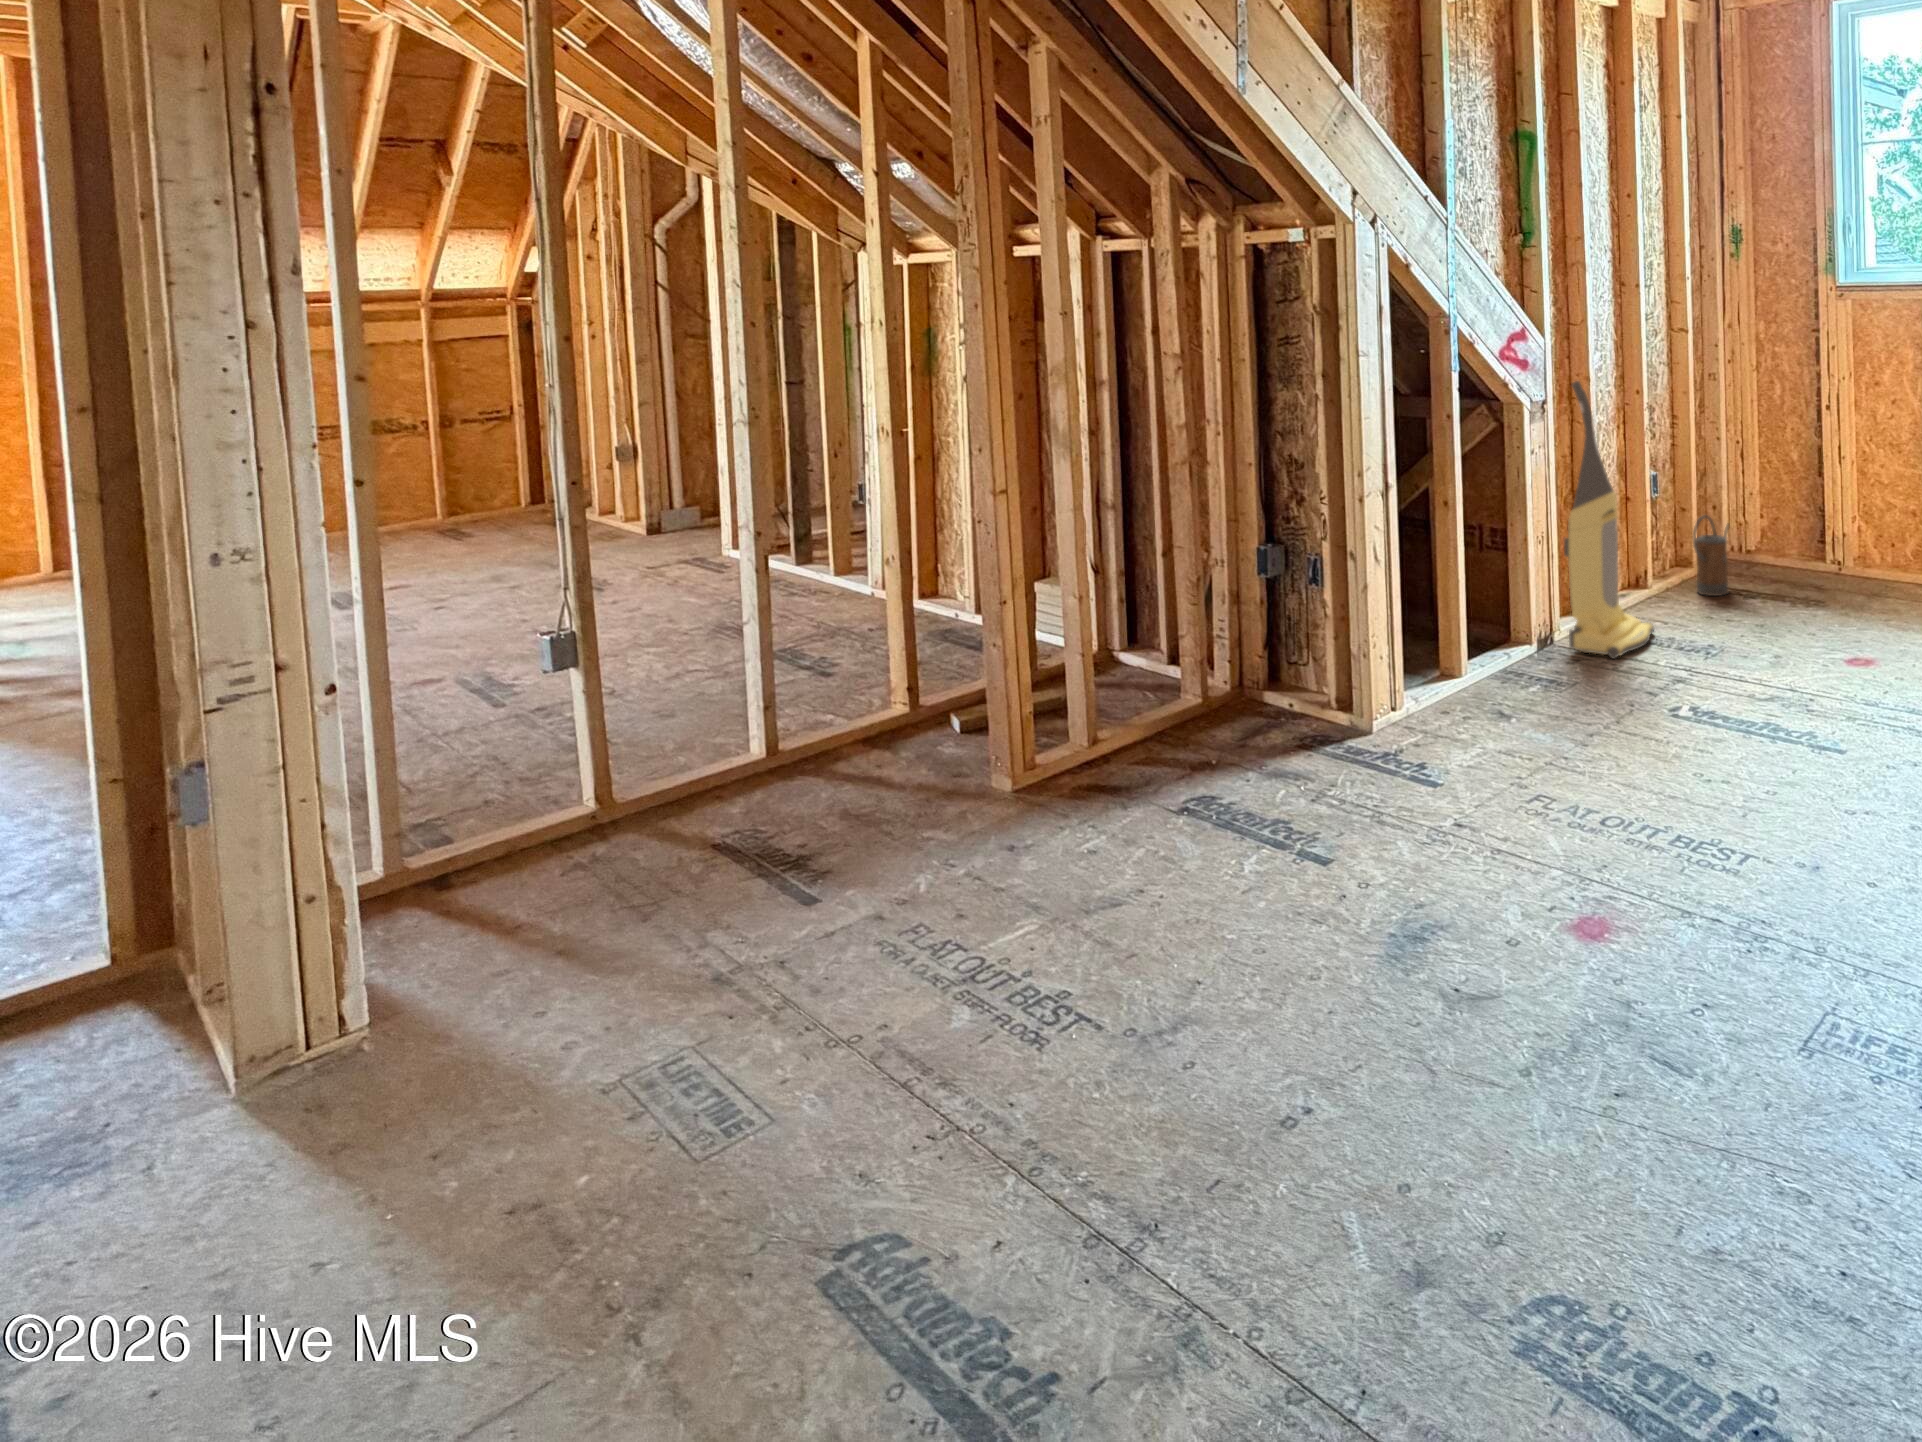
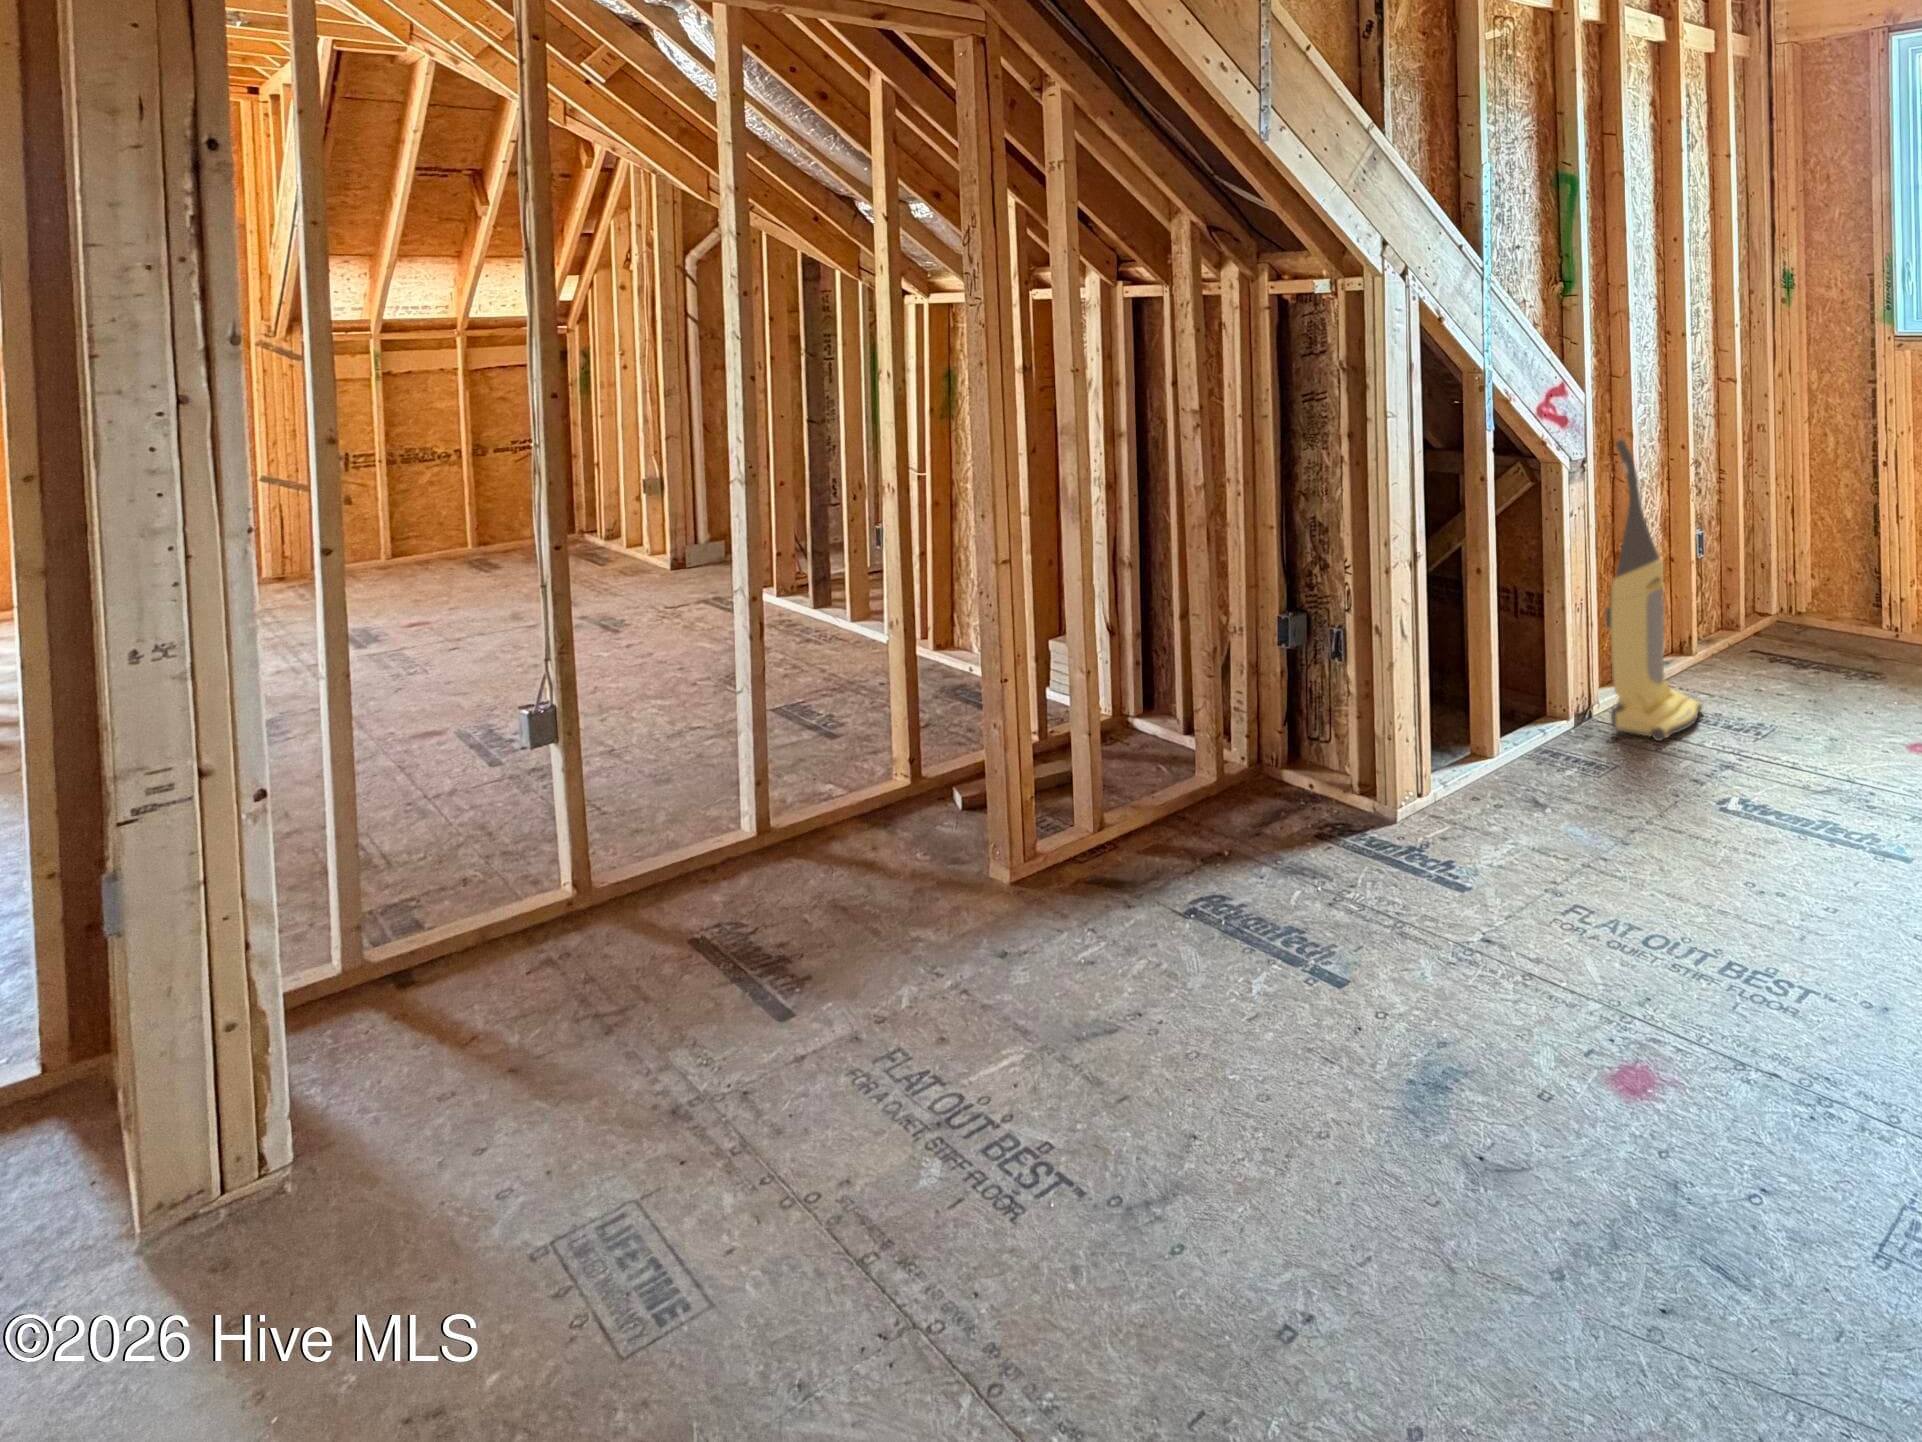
watering can: present [1693,515,1729,596] -> none [1744,580,1784,668]

